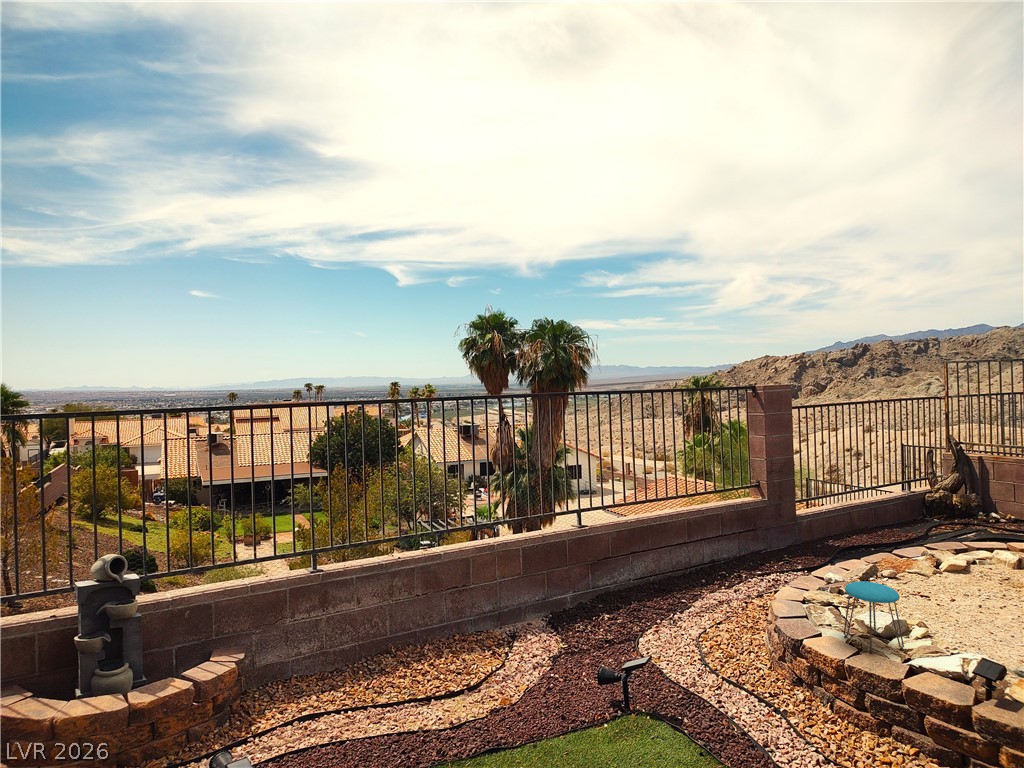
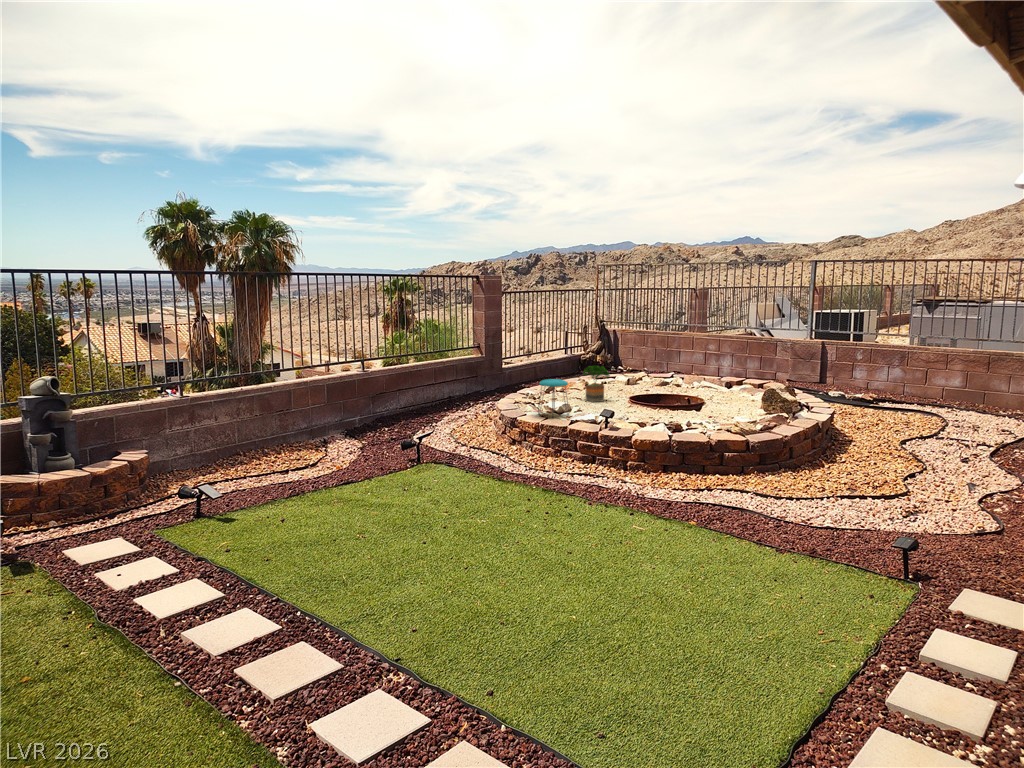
potted tree: none [928,550,986,615] -> present [584,366,610,402]

